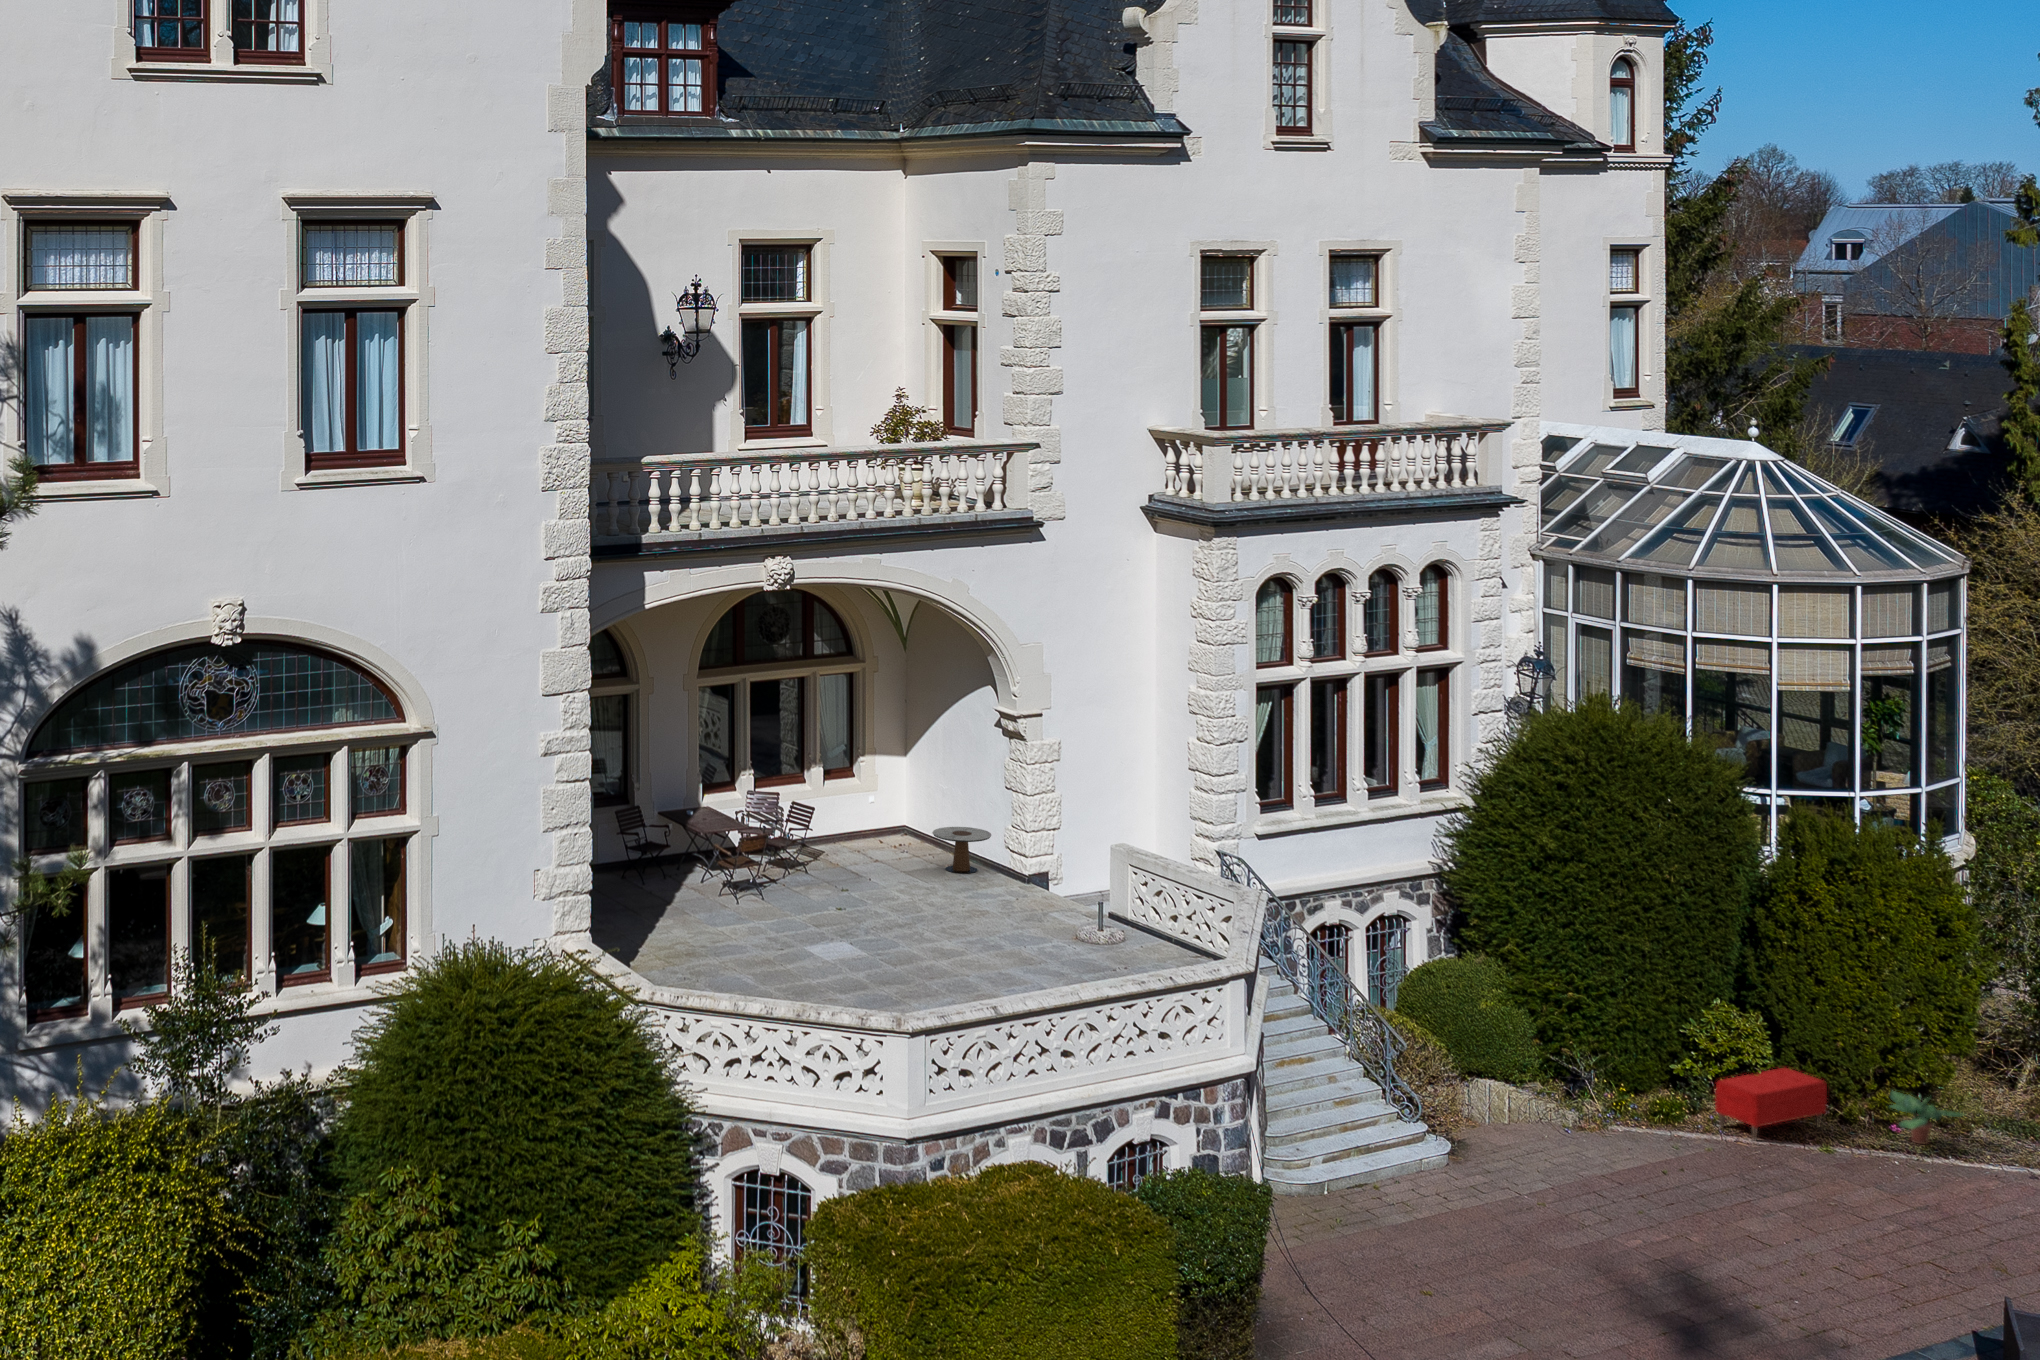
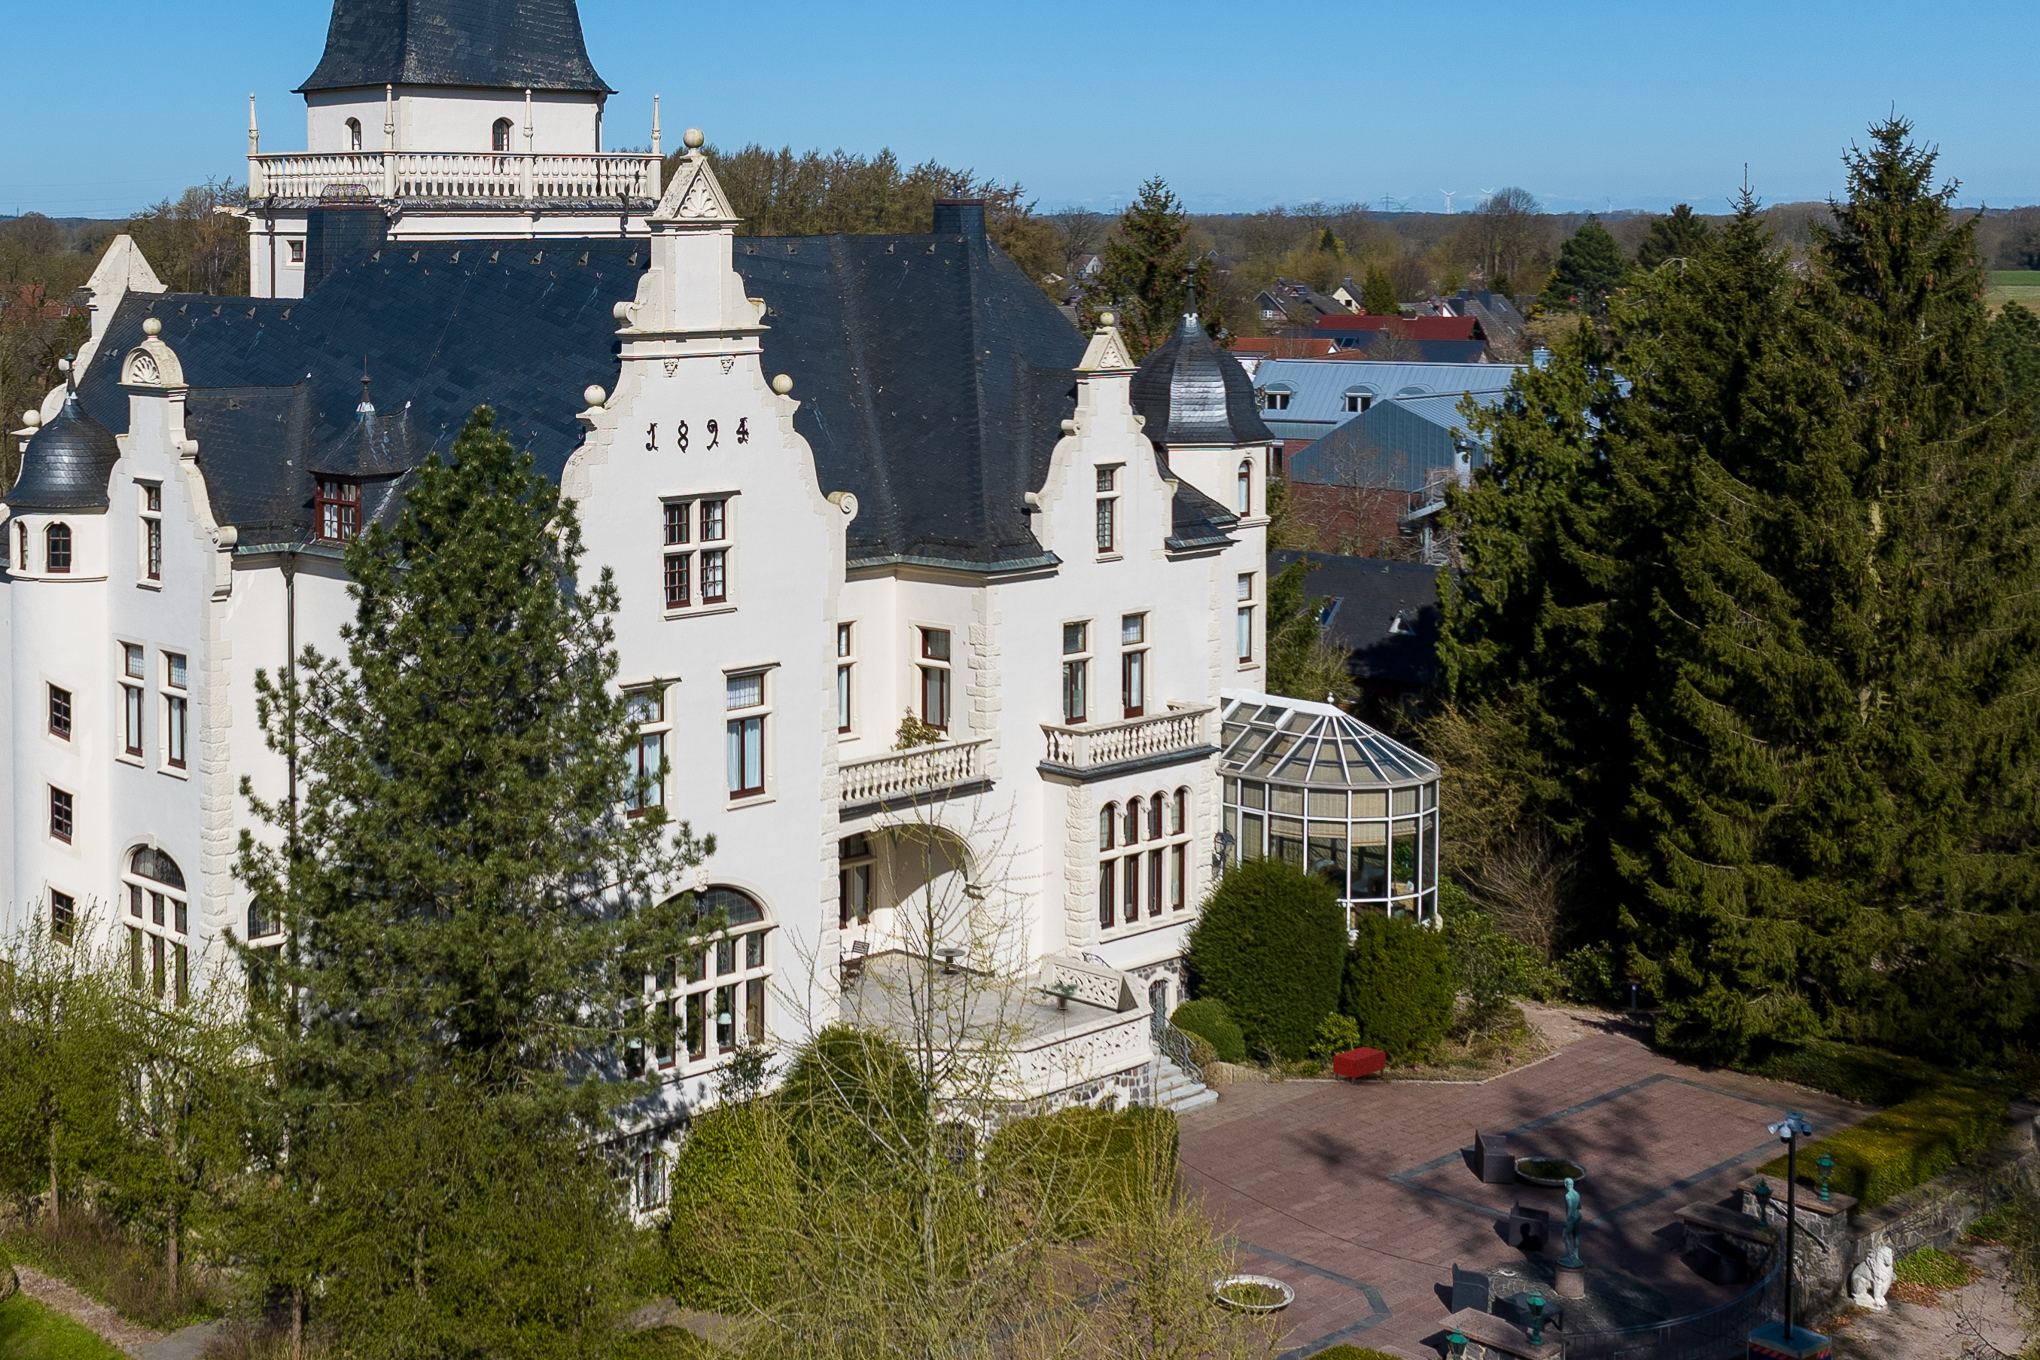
potted plant: present [1889,1090,1963,1144] -> present [1051,983,1078,1010]

